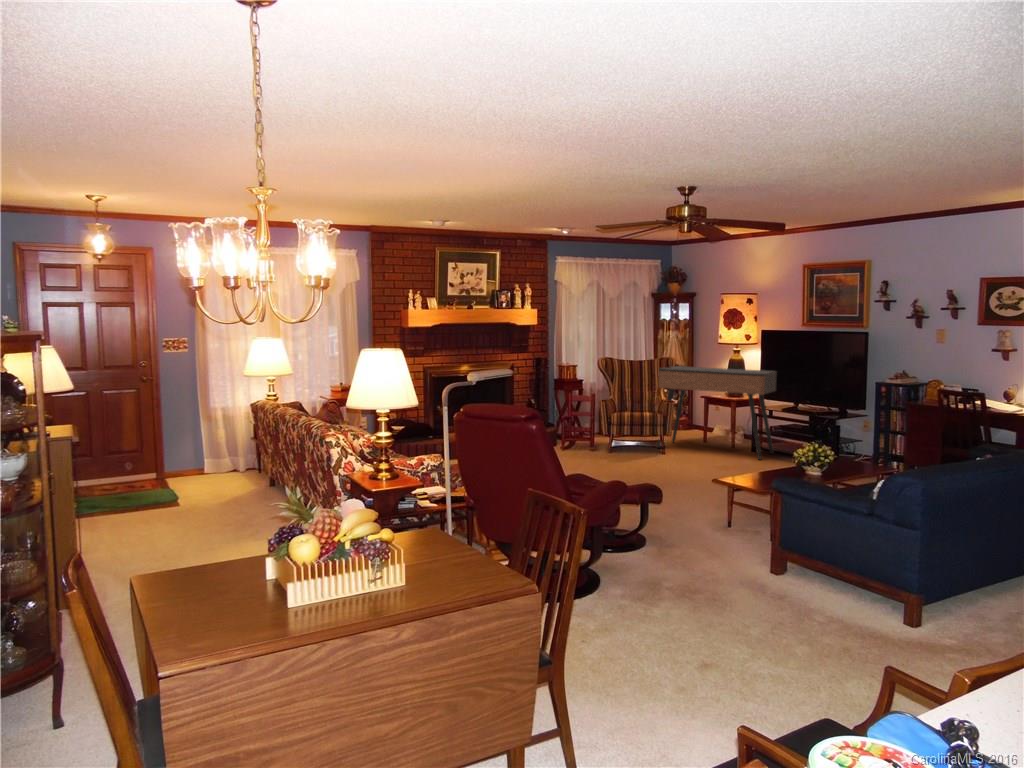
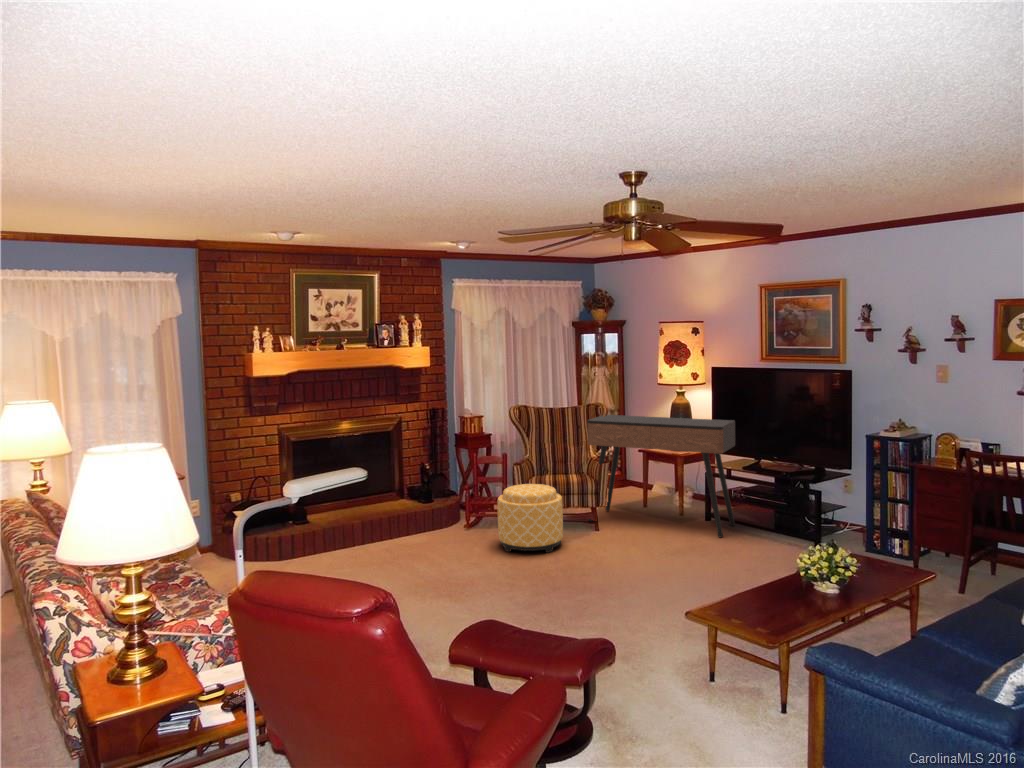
ottoman: none [587,414,637,464] -> present [498,484,563,553]

